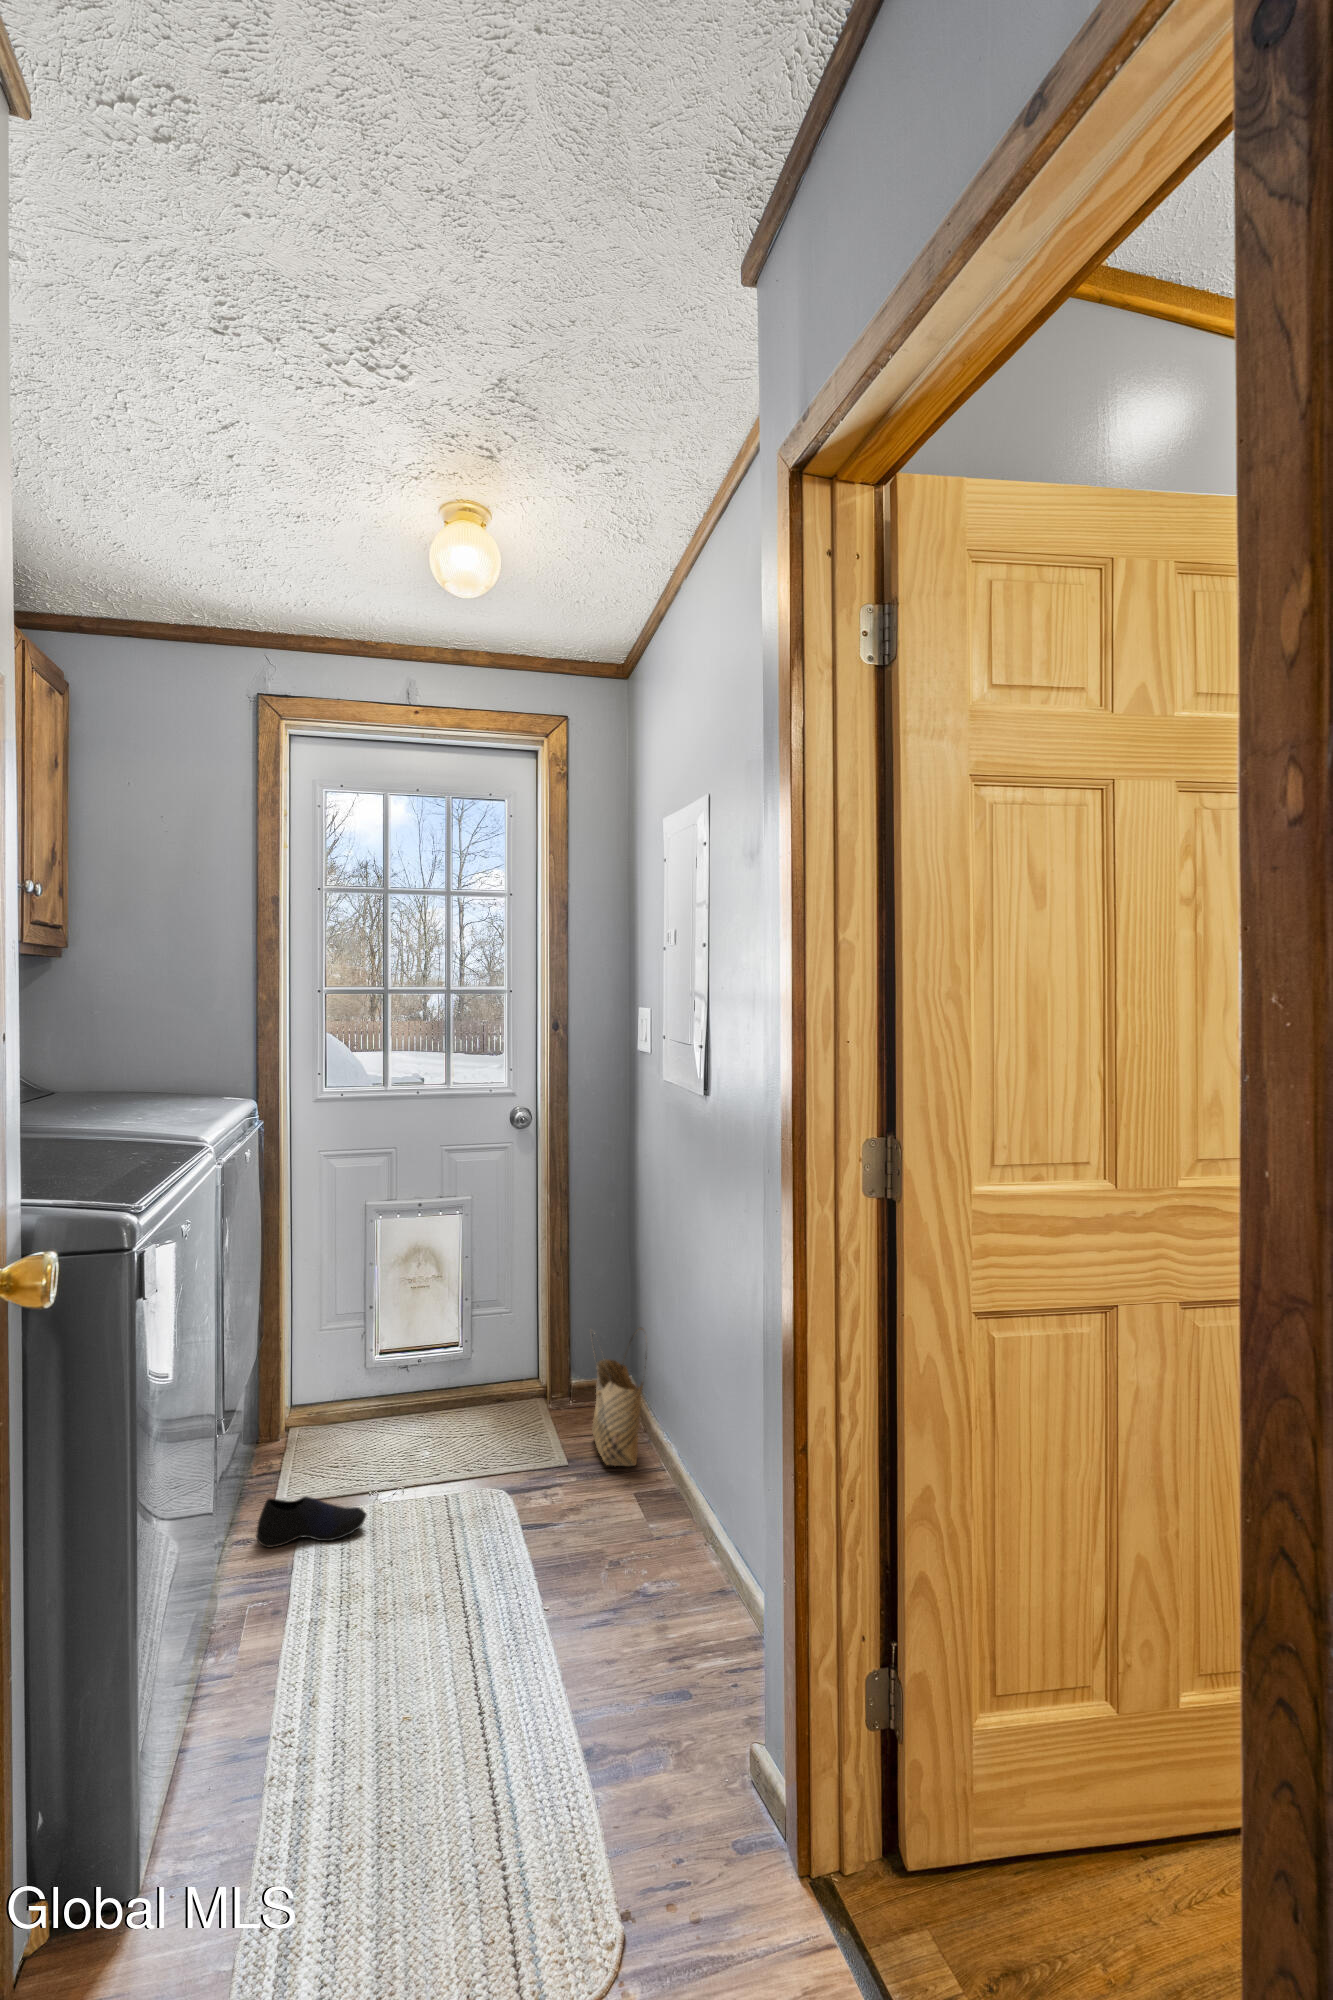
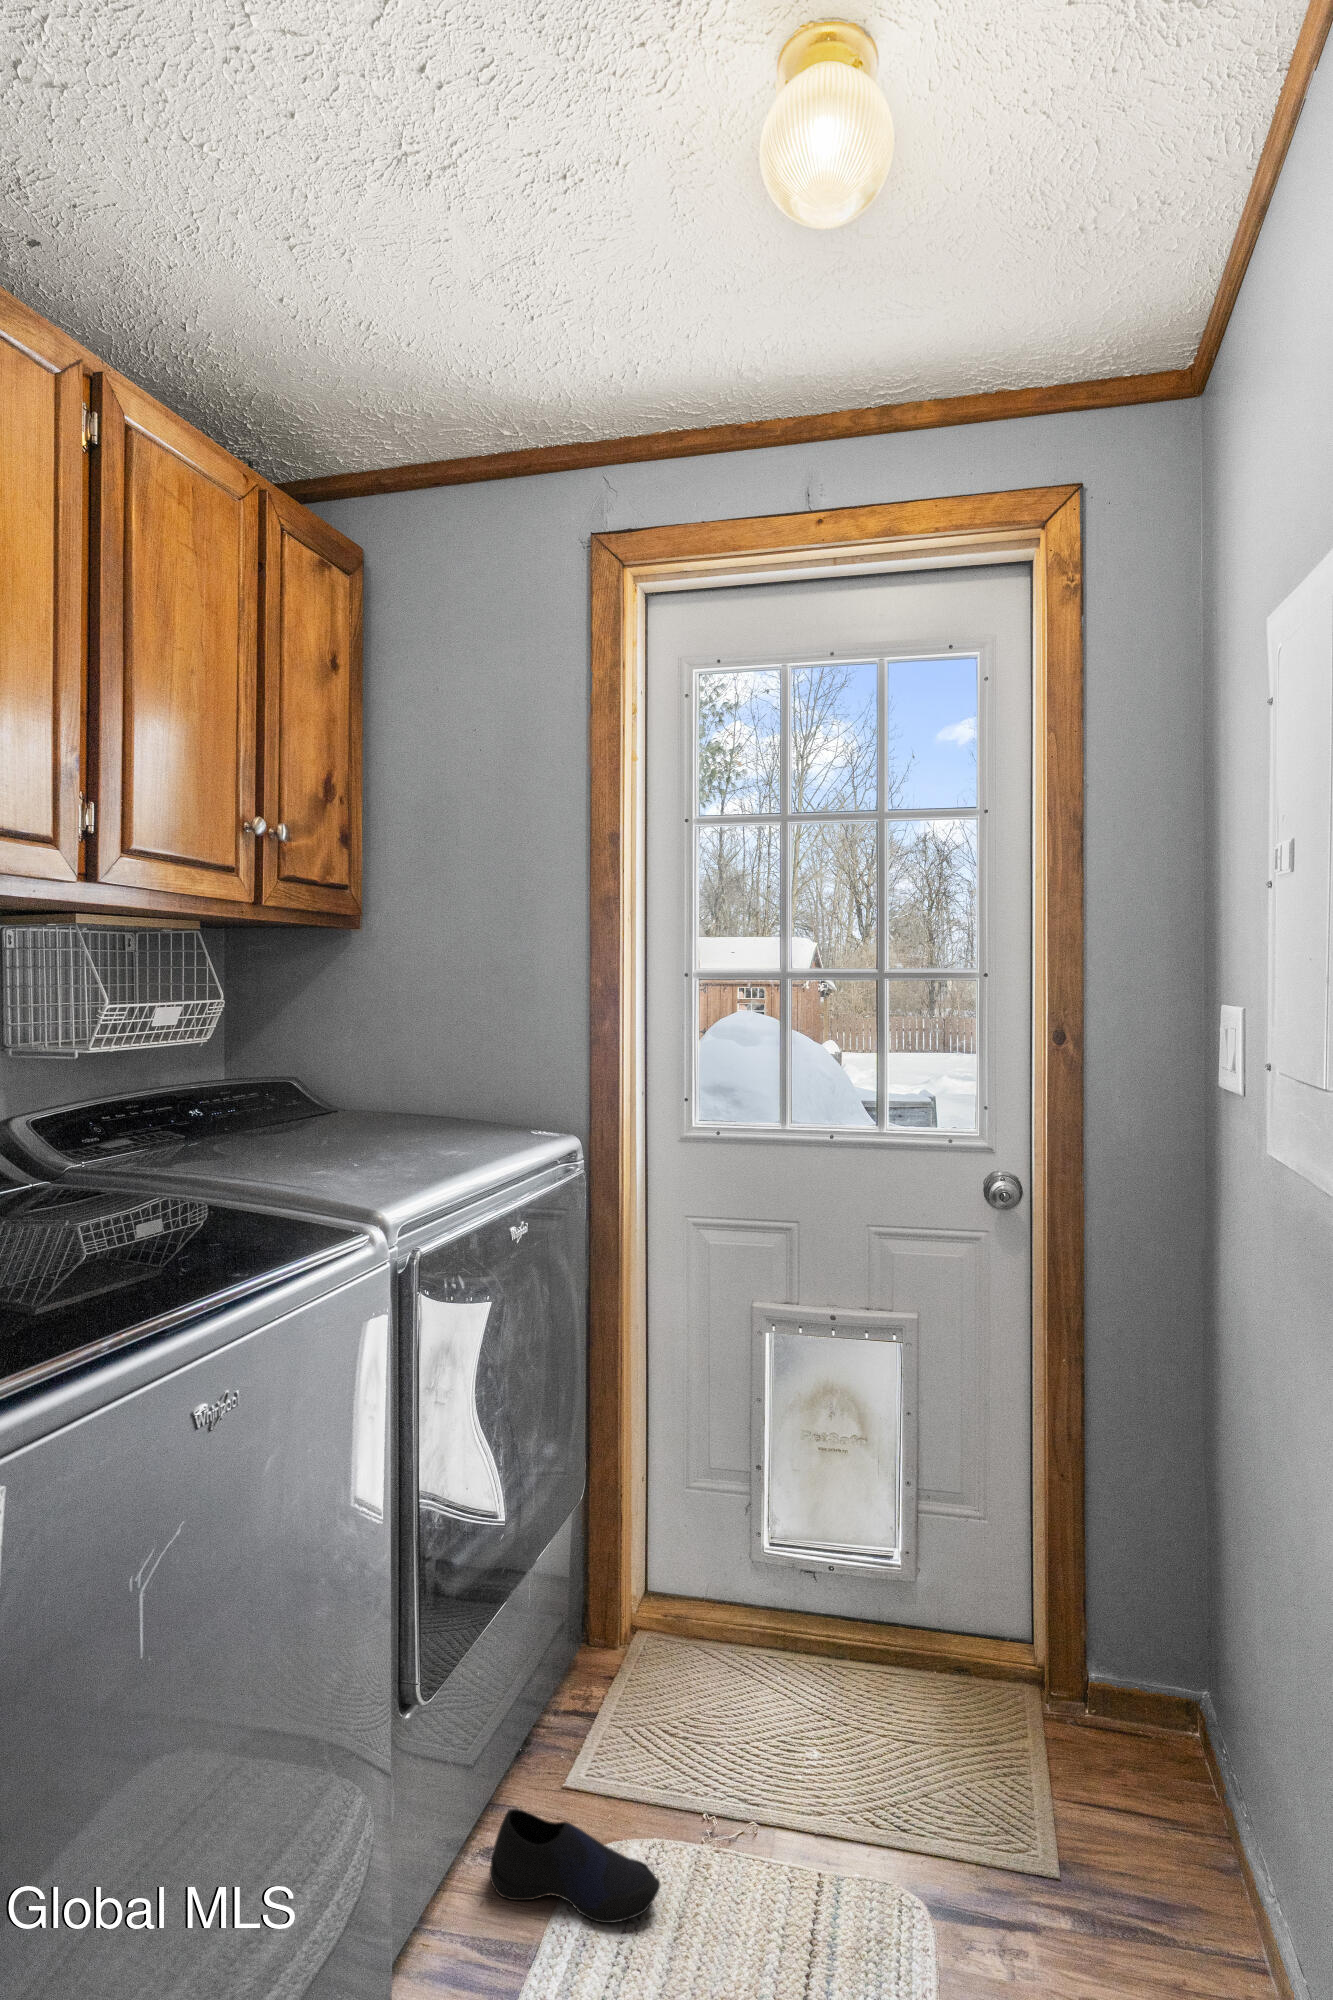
woven basket: present [592,1328,646,1466] -> none [1103,1618,1222,1933]

